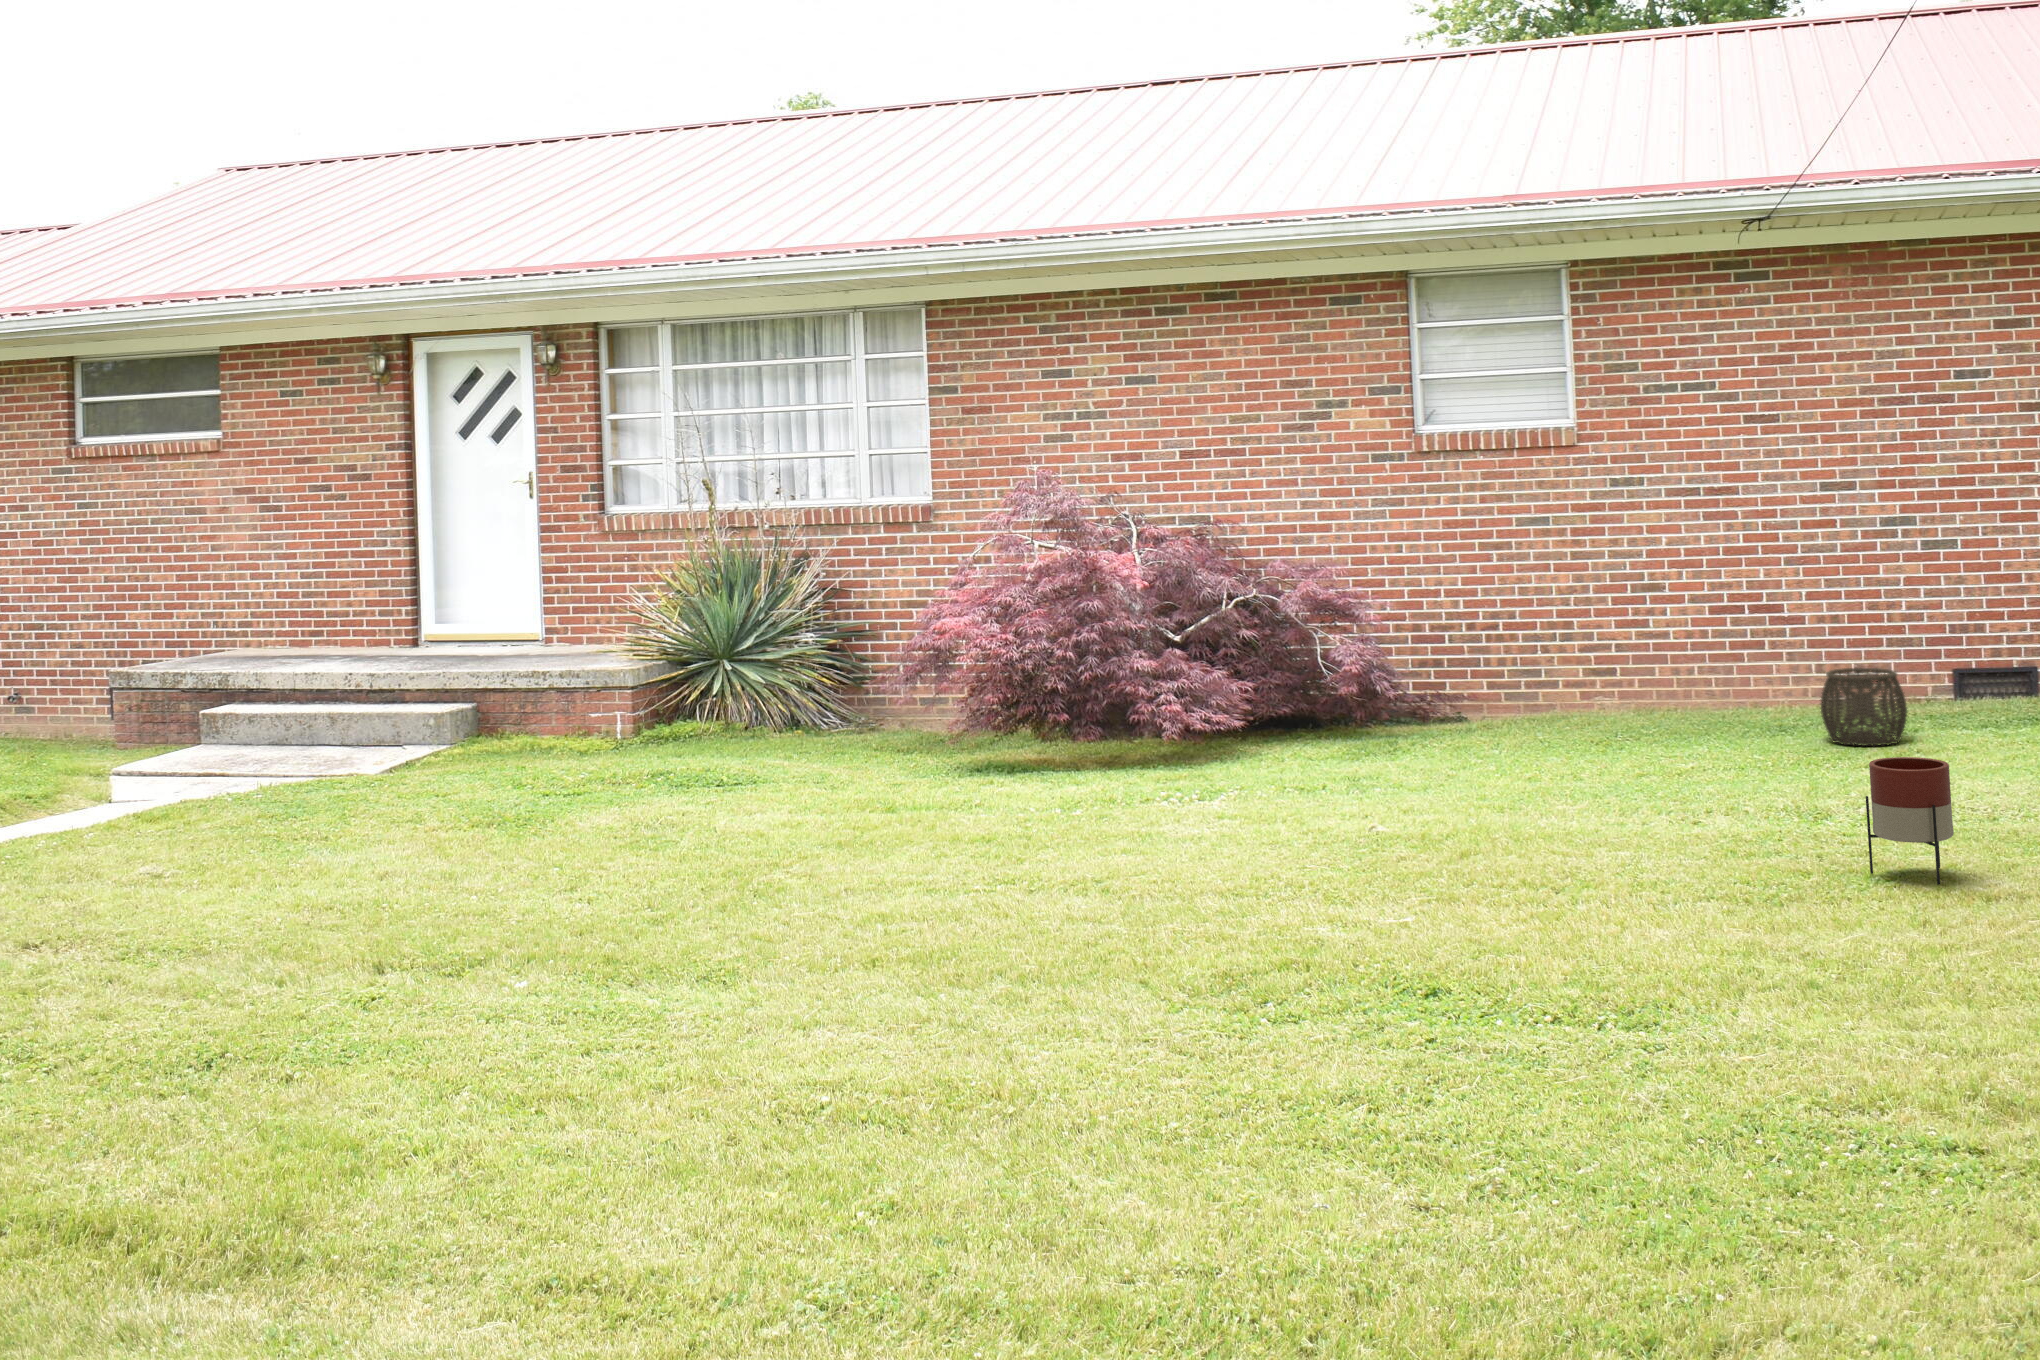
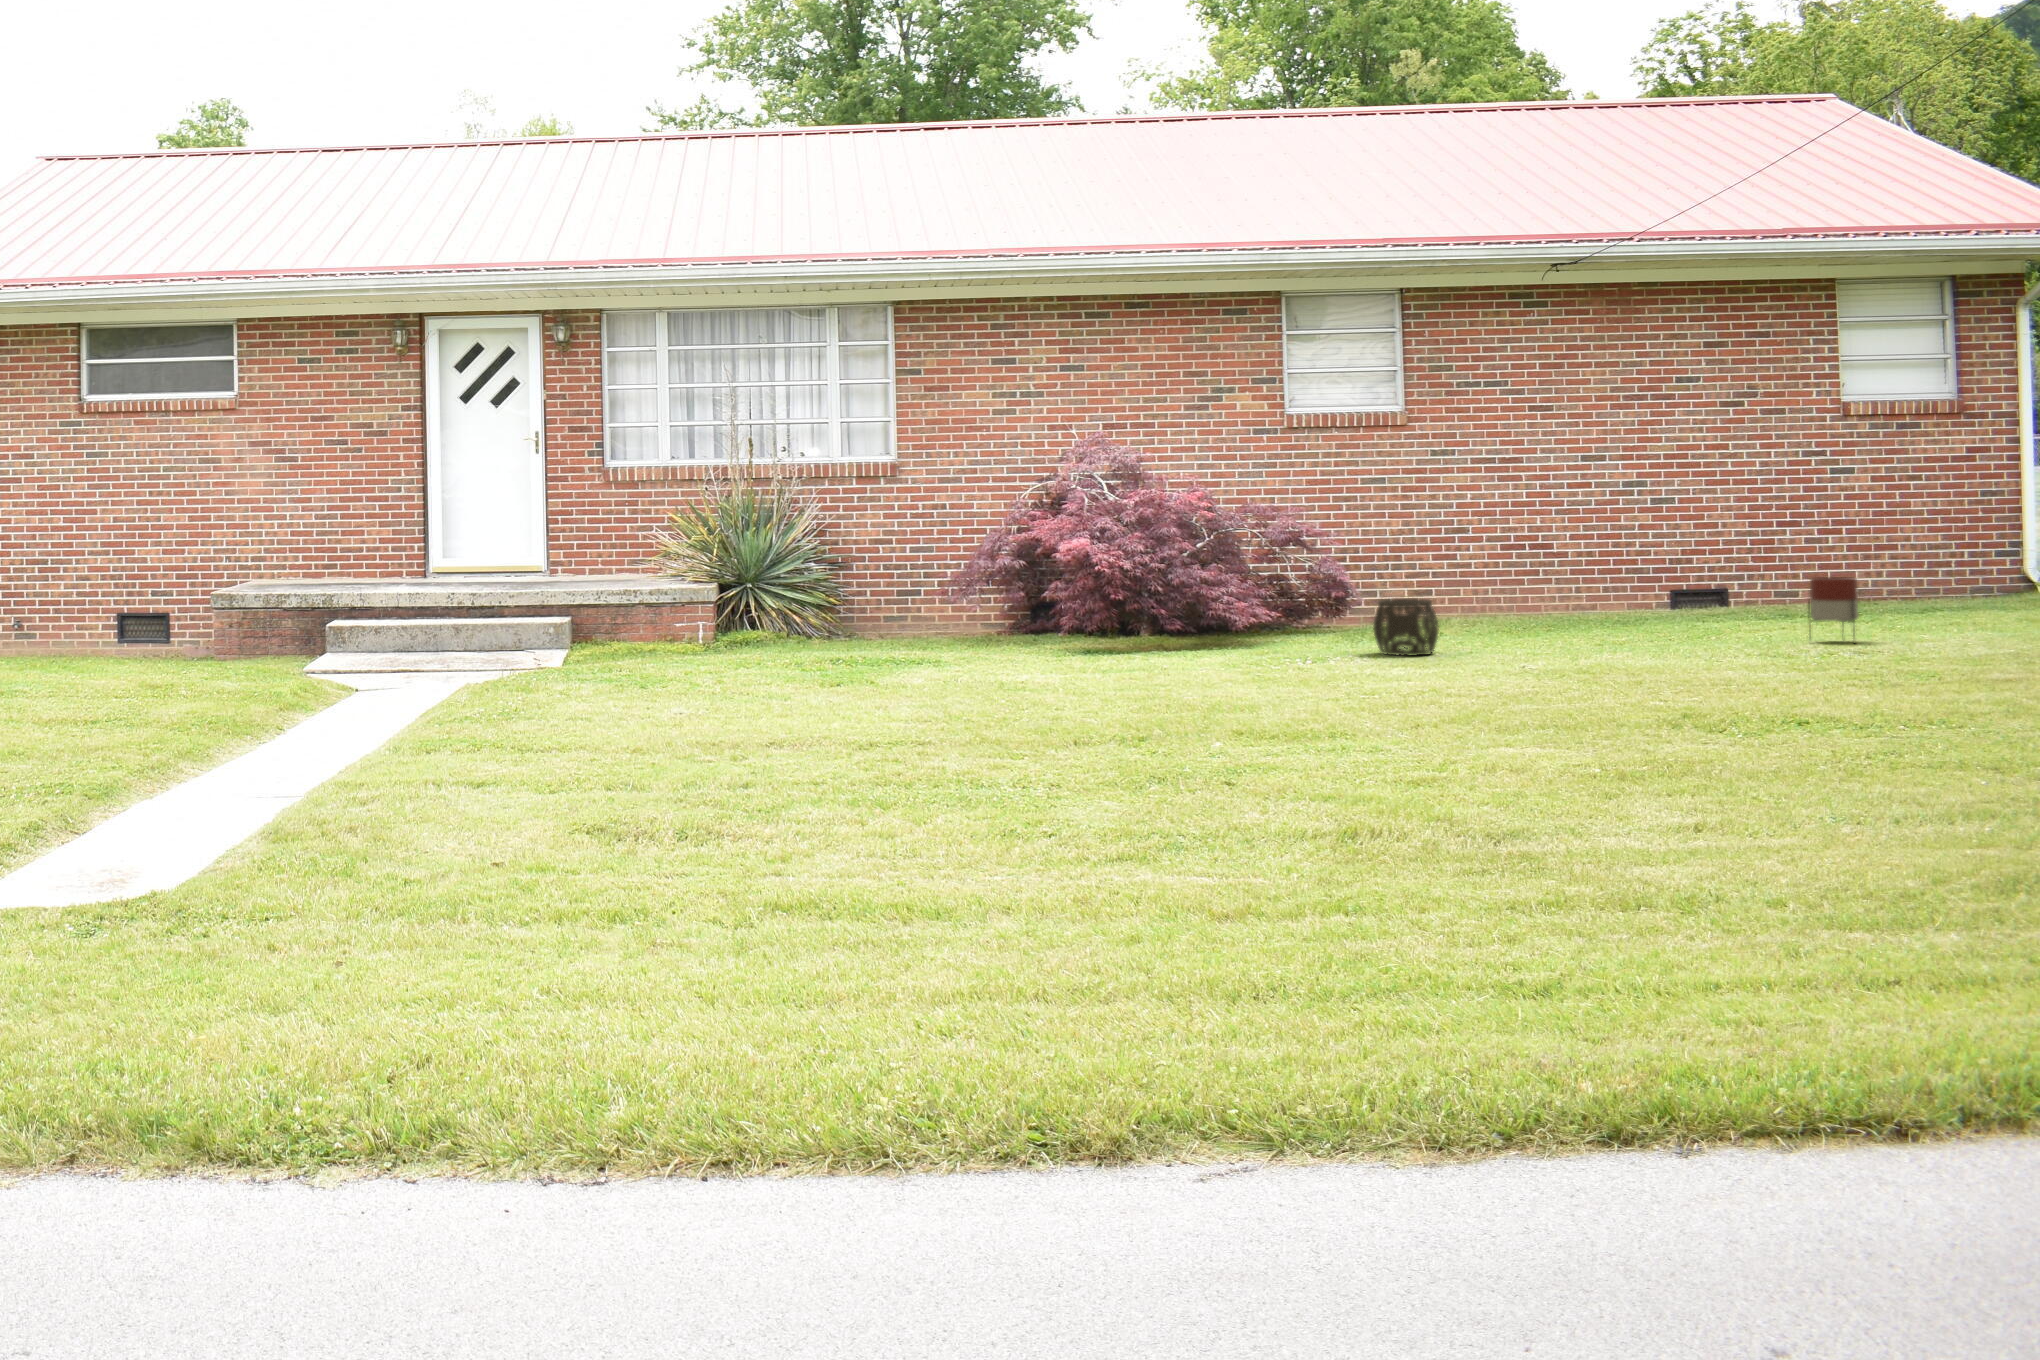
woven basket: present [1820,668,1907,746] -> present [1373,598,1439,656]

